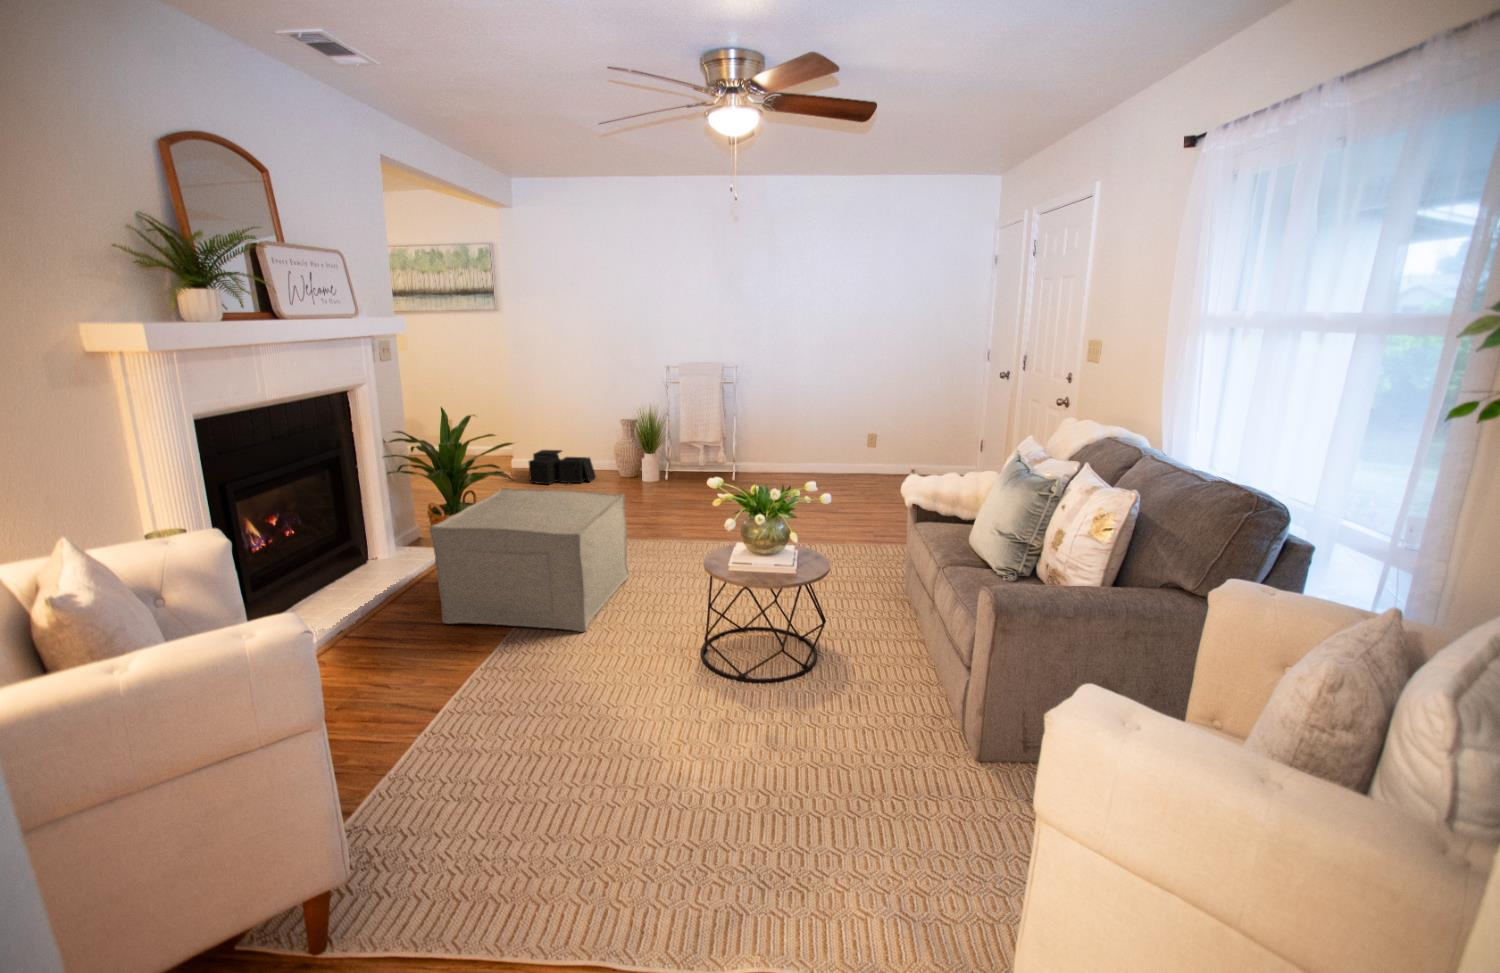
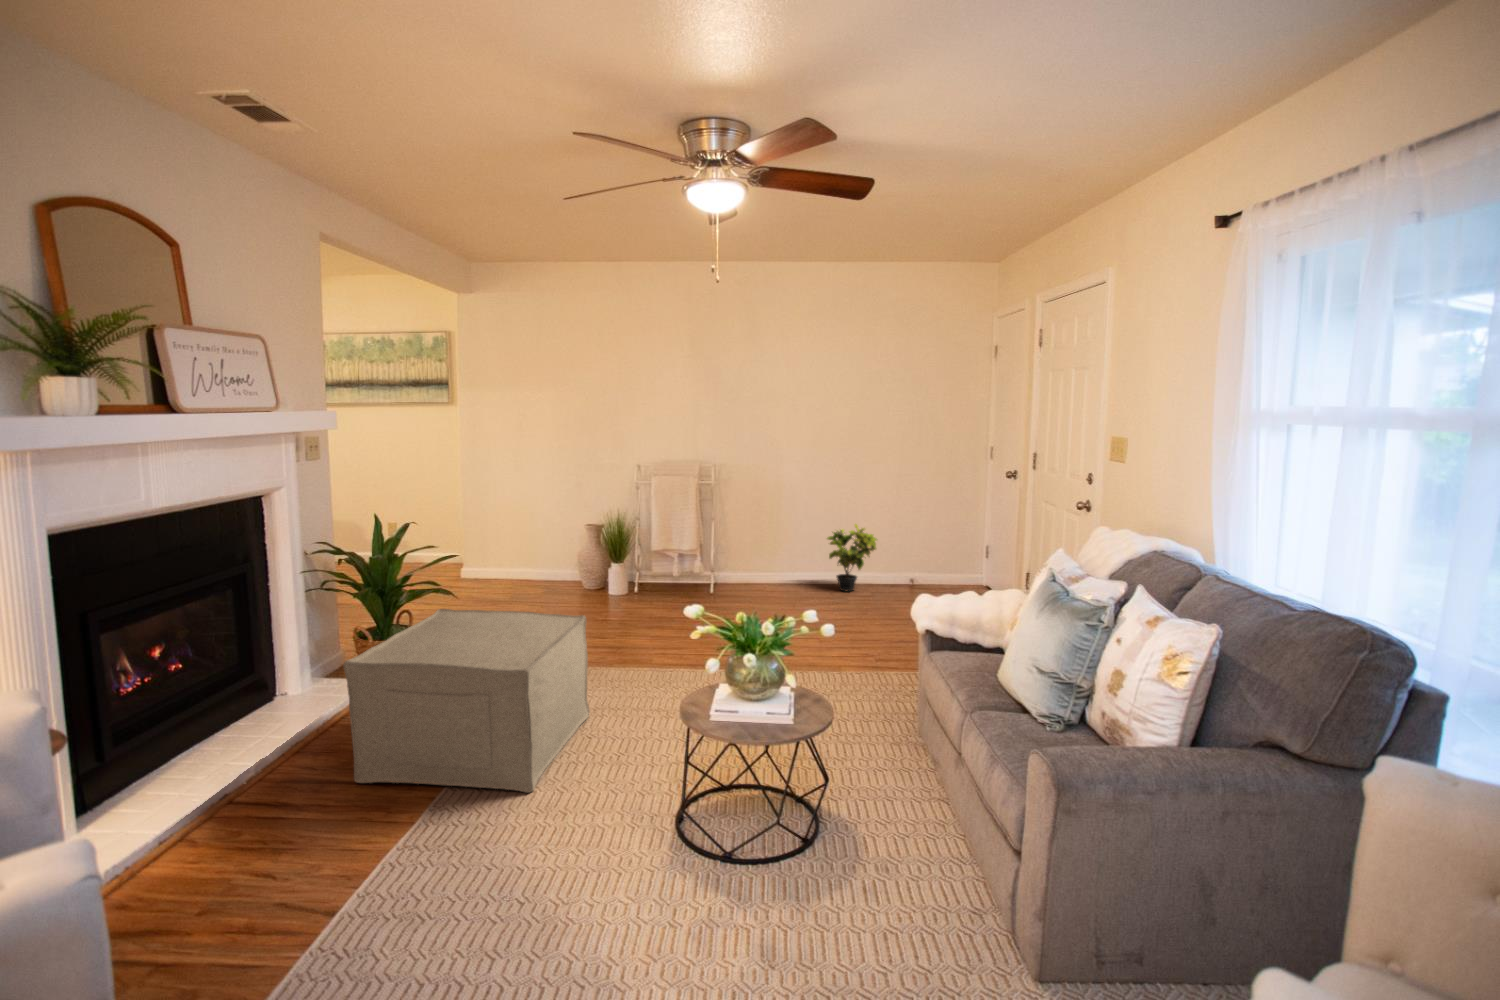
potted plant: none [833,421,880,482] -> present [827,524,877,591]
storage bin: present [529,450,596,484] -> none [480,556,557,598]

